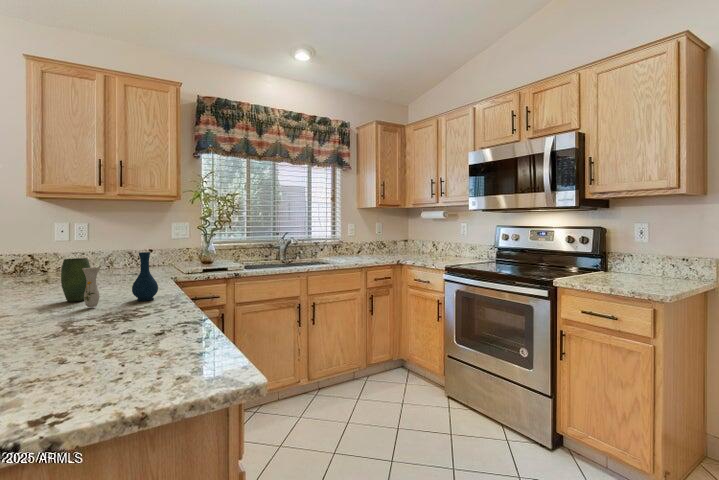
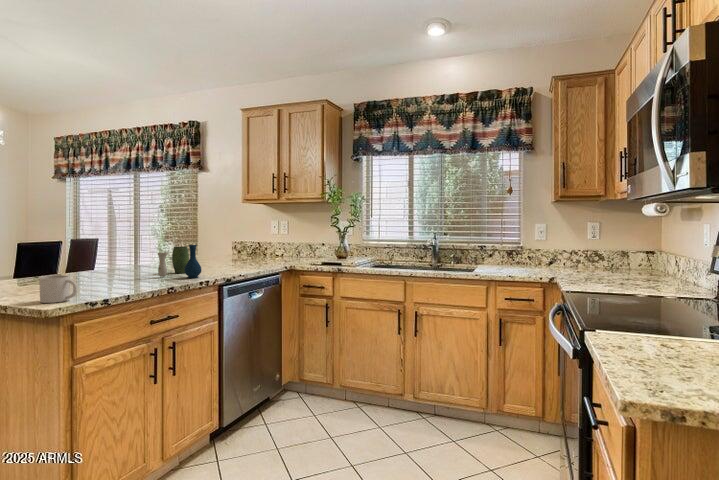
mug: none [125,307,189,361] -> present [39,275,78,303]

